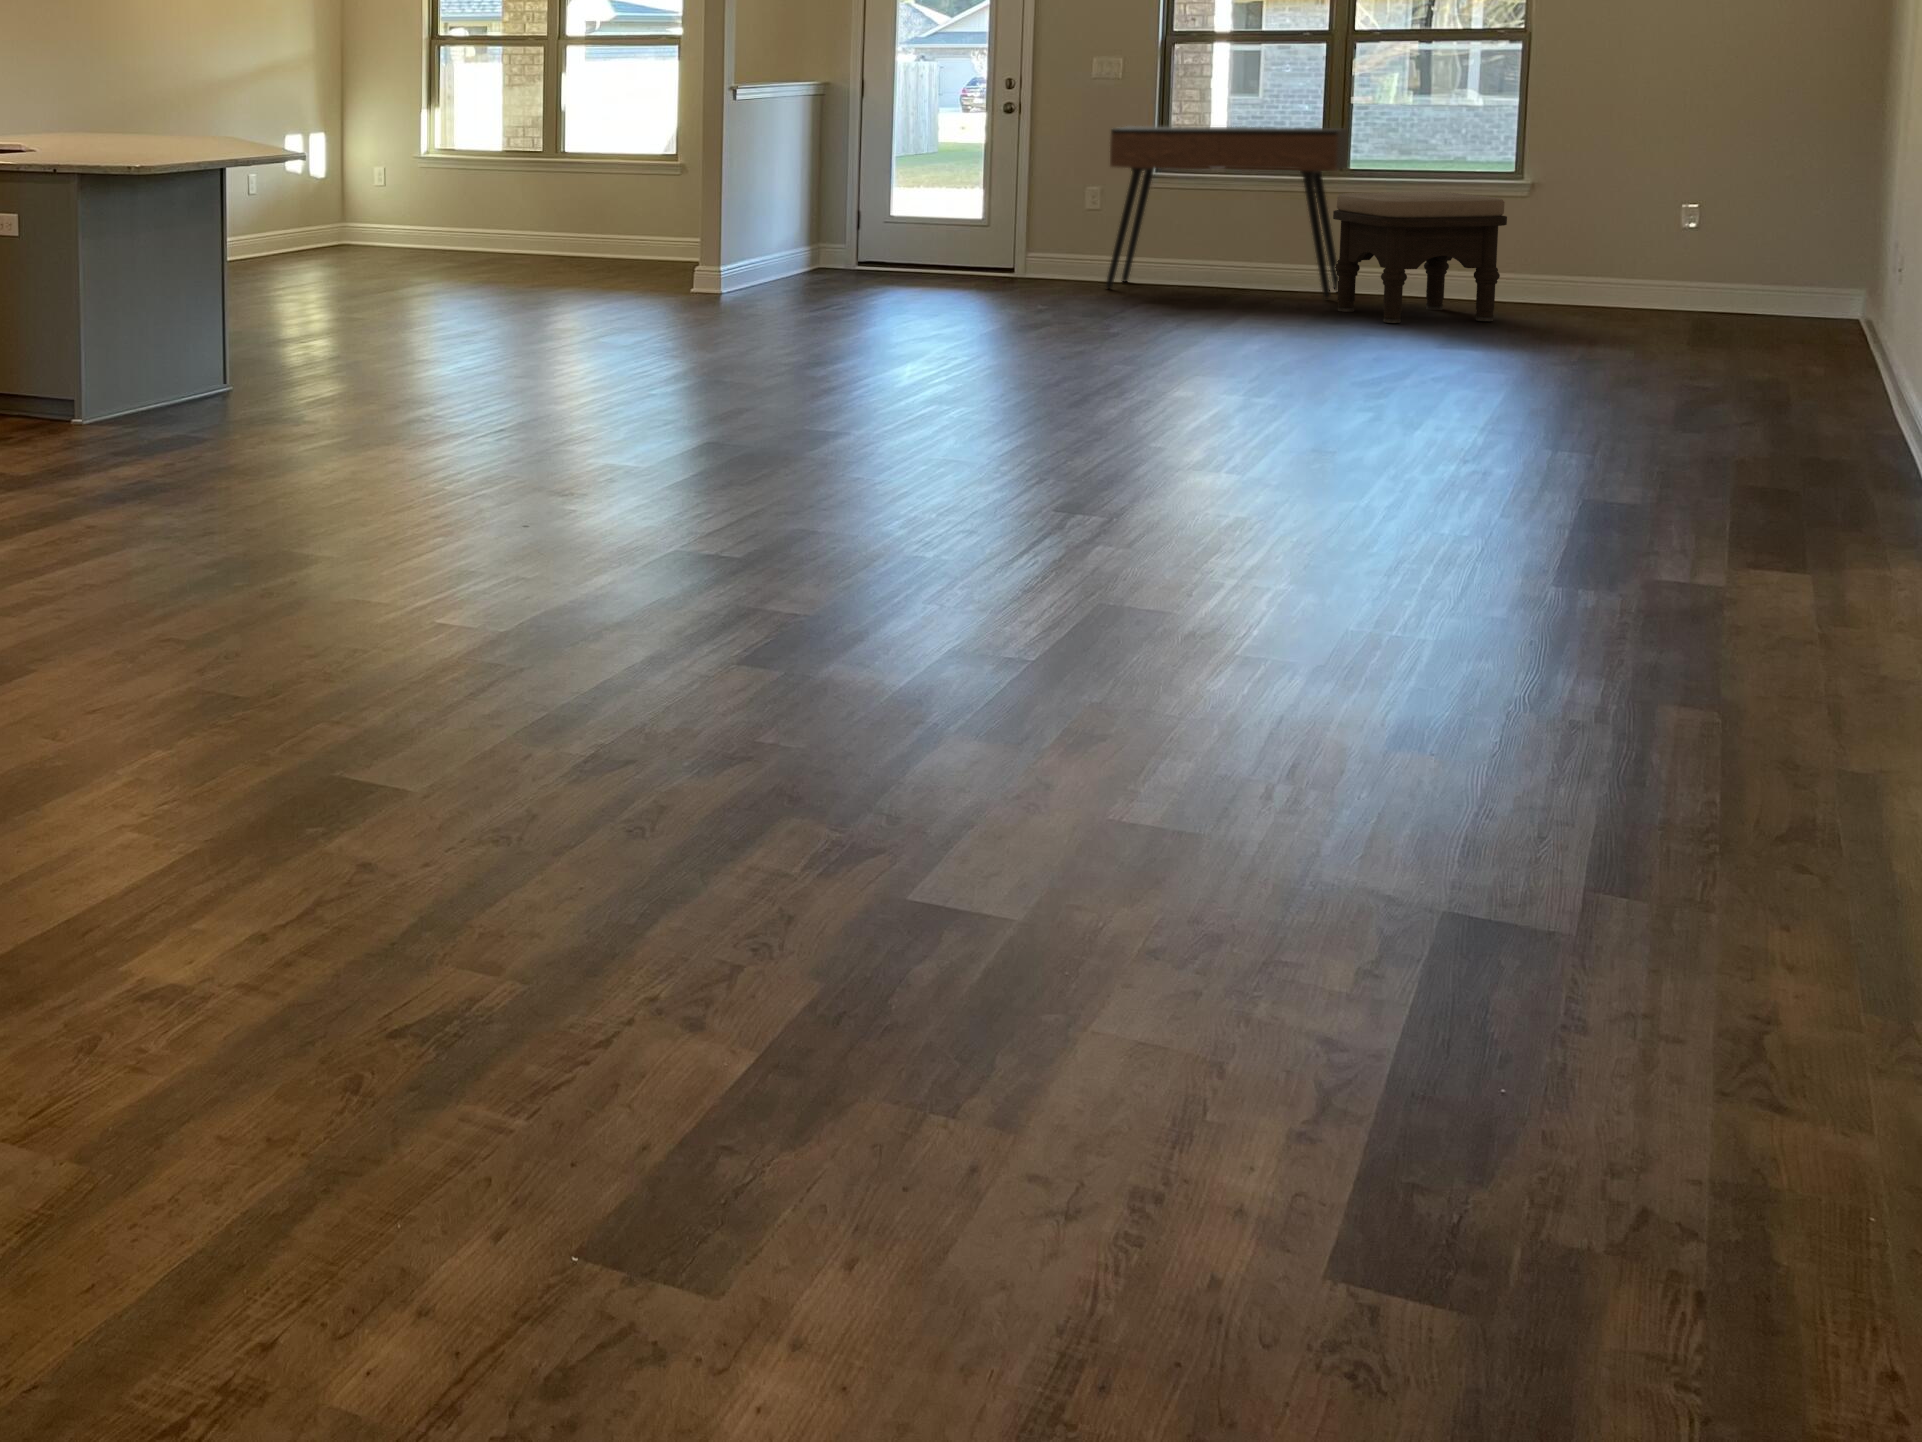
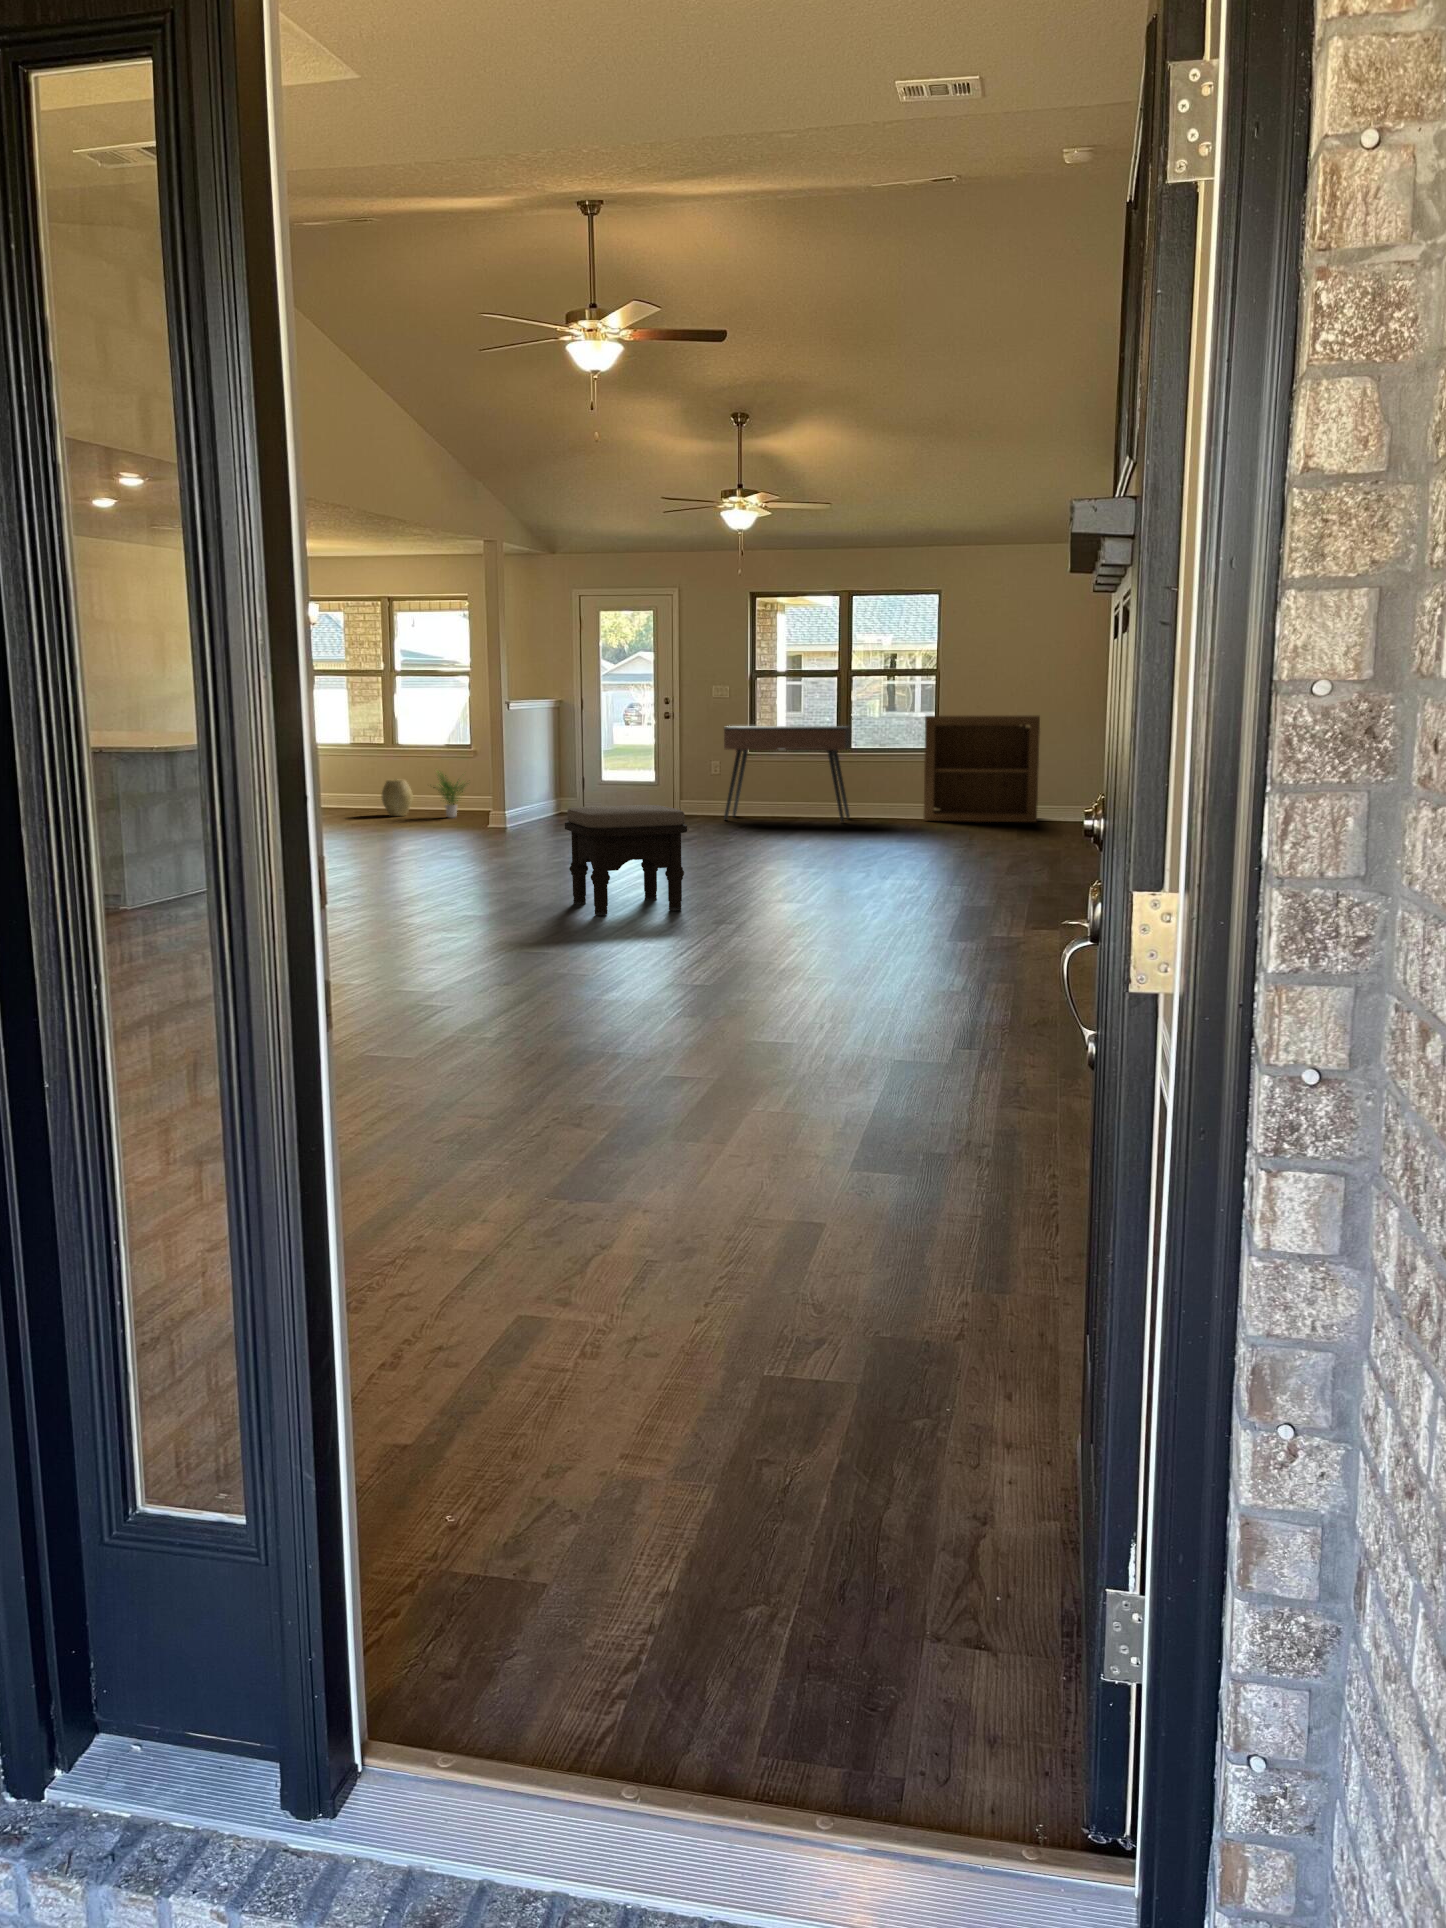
bookshelf: none [1487,110,1736,311] -> present [923,716,1040,822]
potted plant: none [607,191,680,271] -> present [433,772,465,818]
ottoman: present [1333,192,1507,323] -> present [565,805,687,915]
woven basket: none [539,206,587,266] -> present [382,779,413,816]

